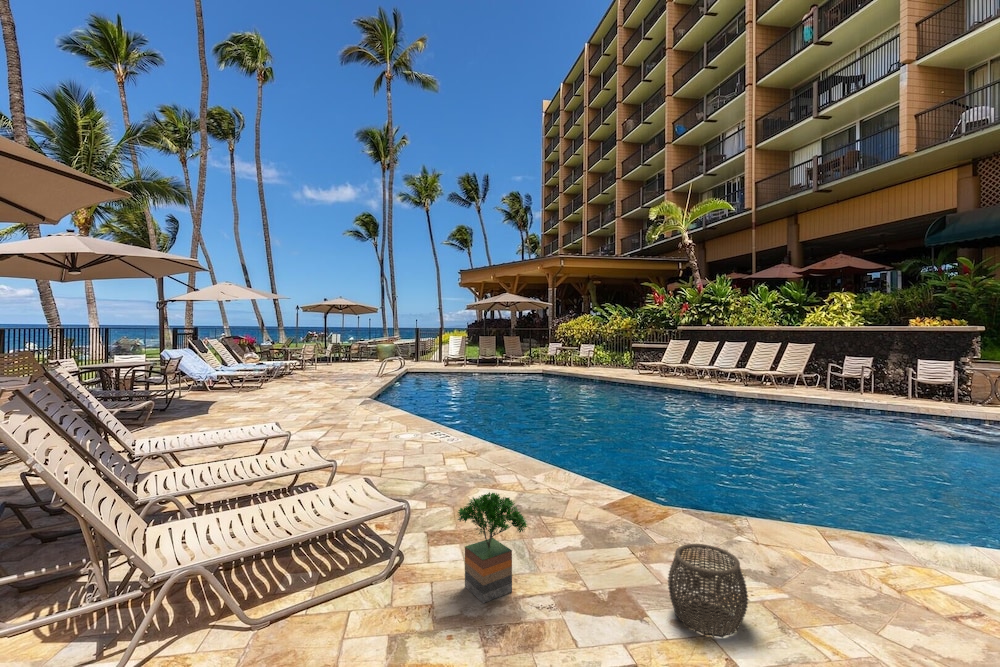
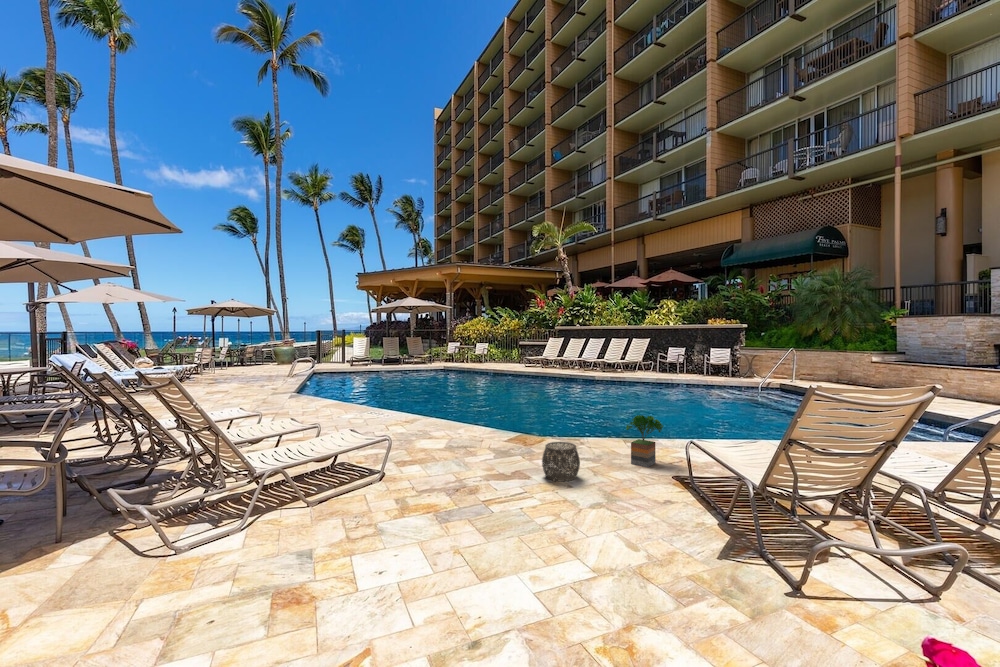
potted tree: present [458,492,527,603] -> present [626,415,663,467]

